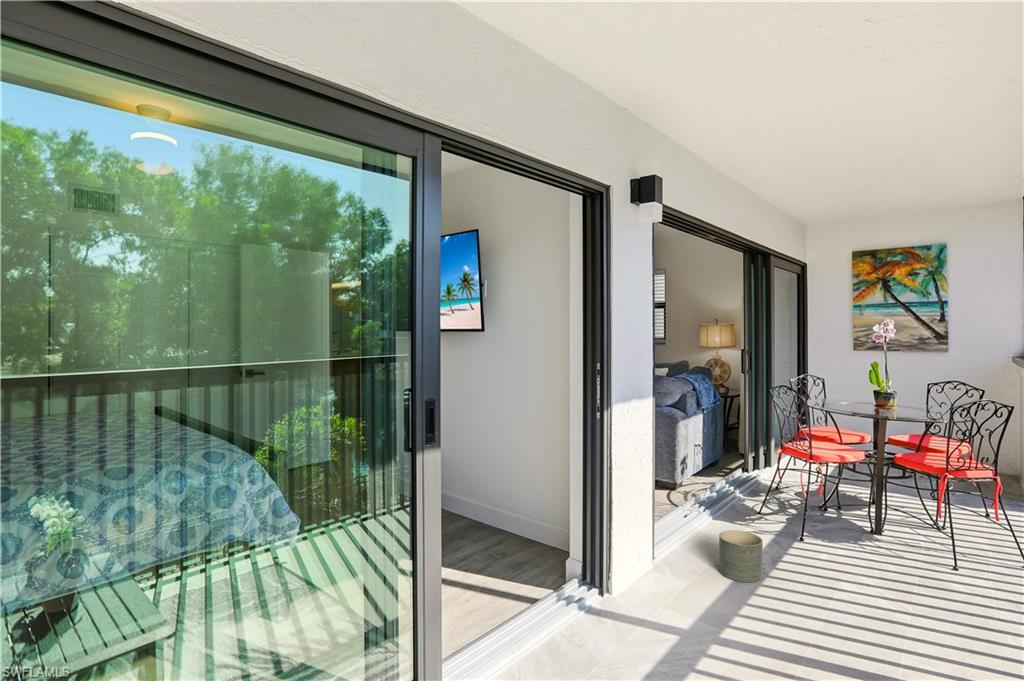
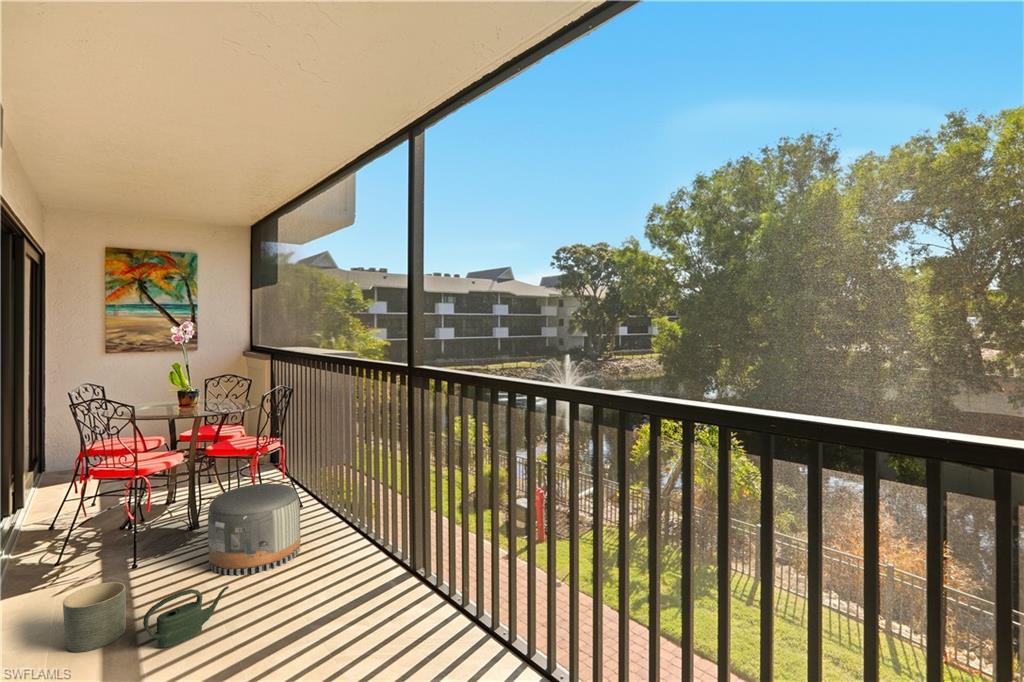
pouf: none [860,500,980,609] -> present [208,483,301,575]
watering can: none [759,564,841,615] -> present [143,586,229,648]

